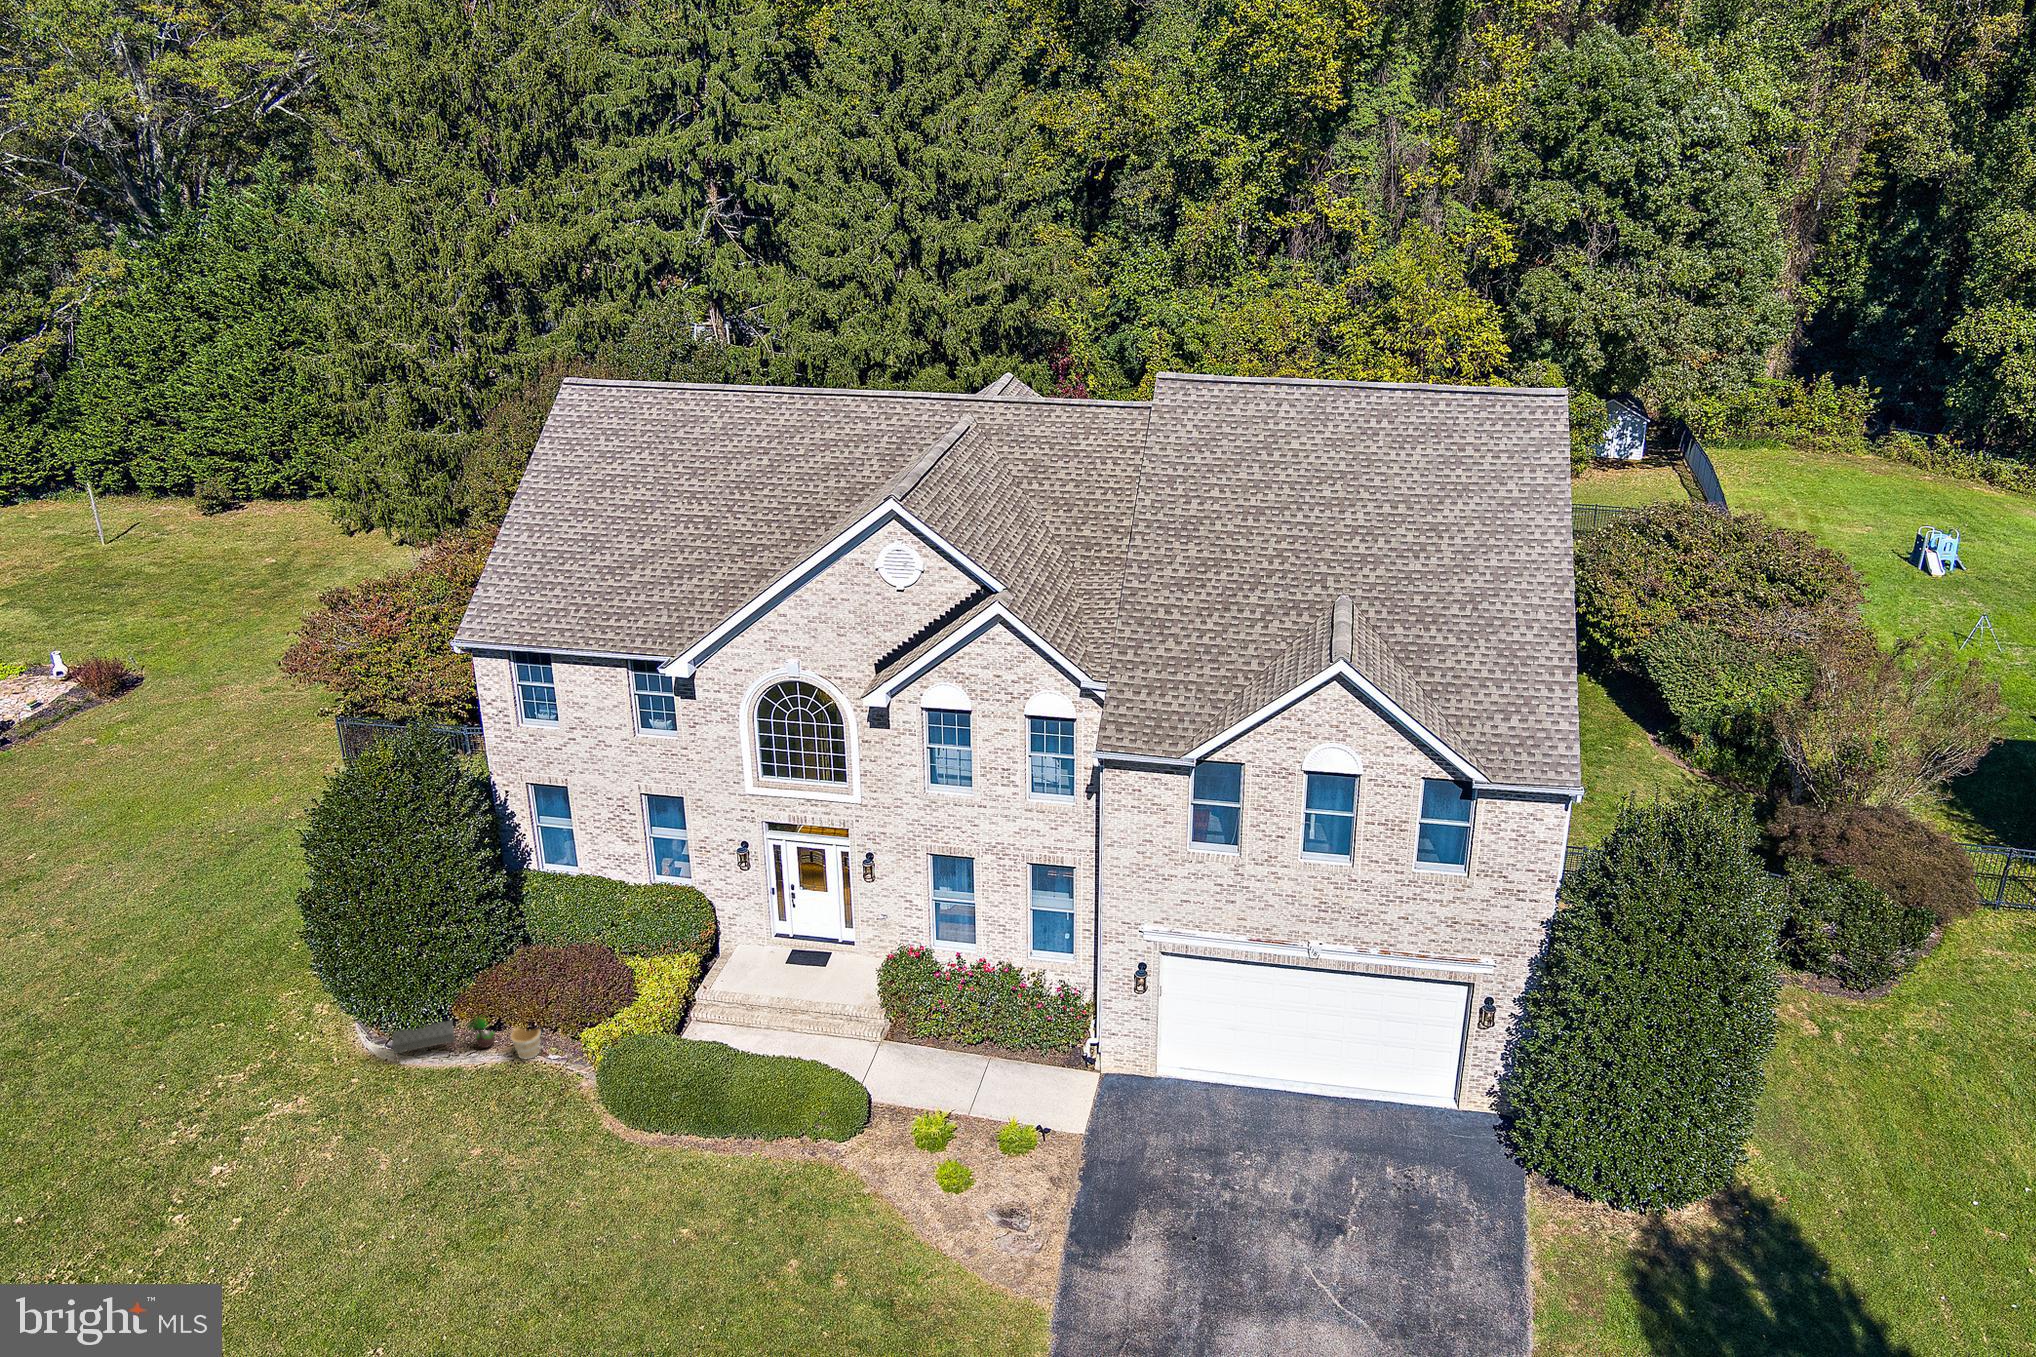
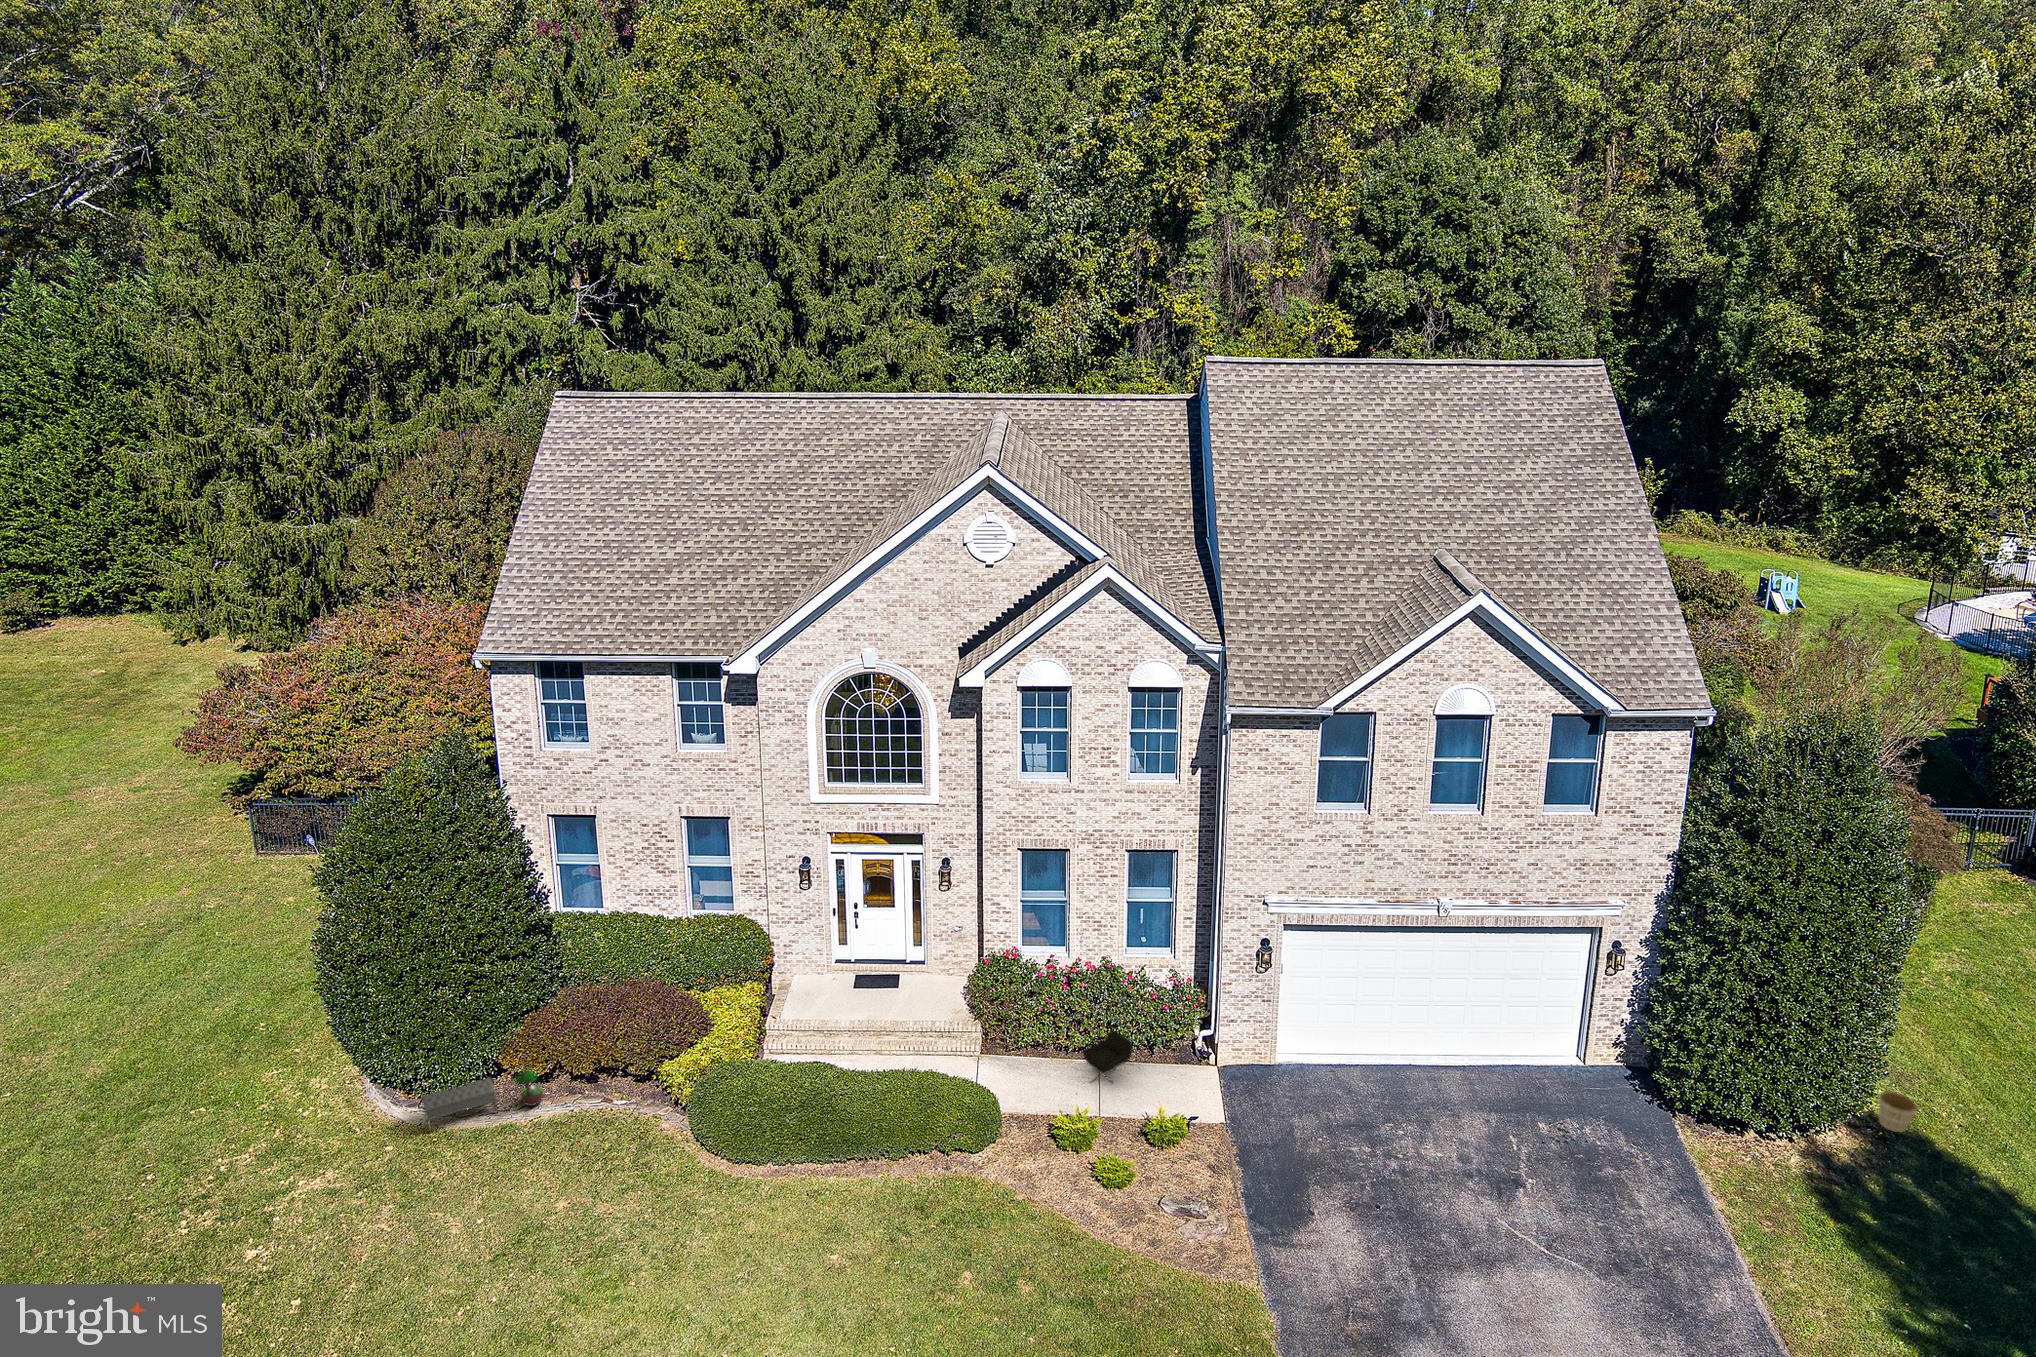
wooden bucket: present [511,1028,541,1059] -> present [1878,1091,1918,1132]
lounge chair: none [967,1030,1012,1080] -> present [1081,1030,1132,1082]

